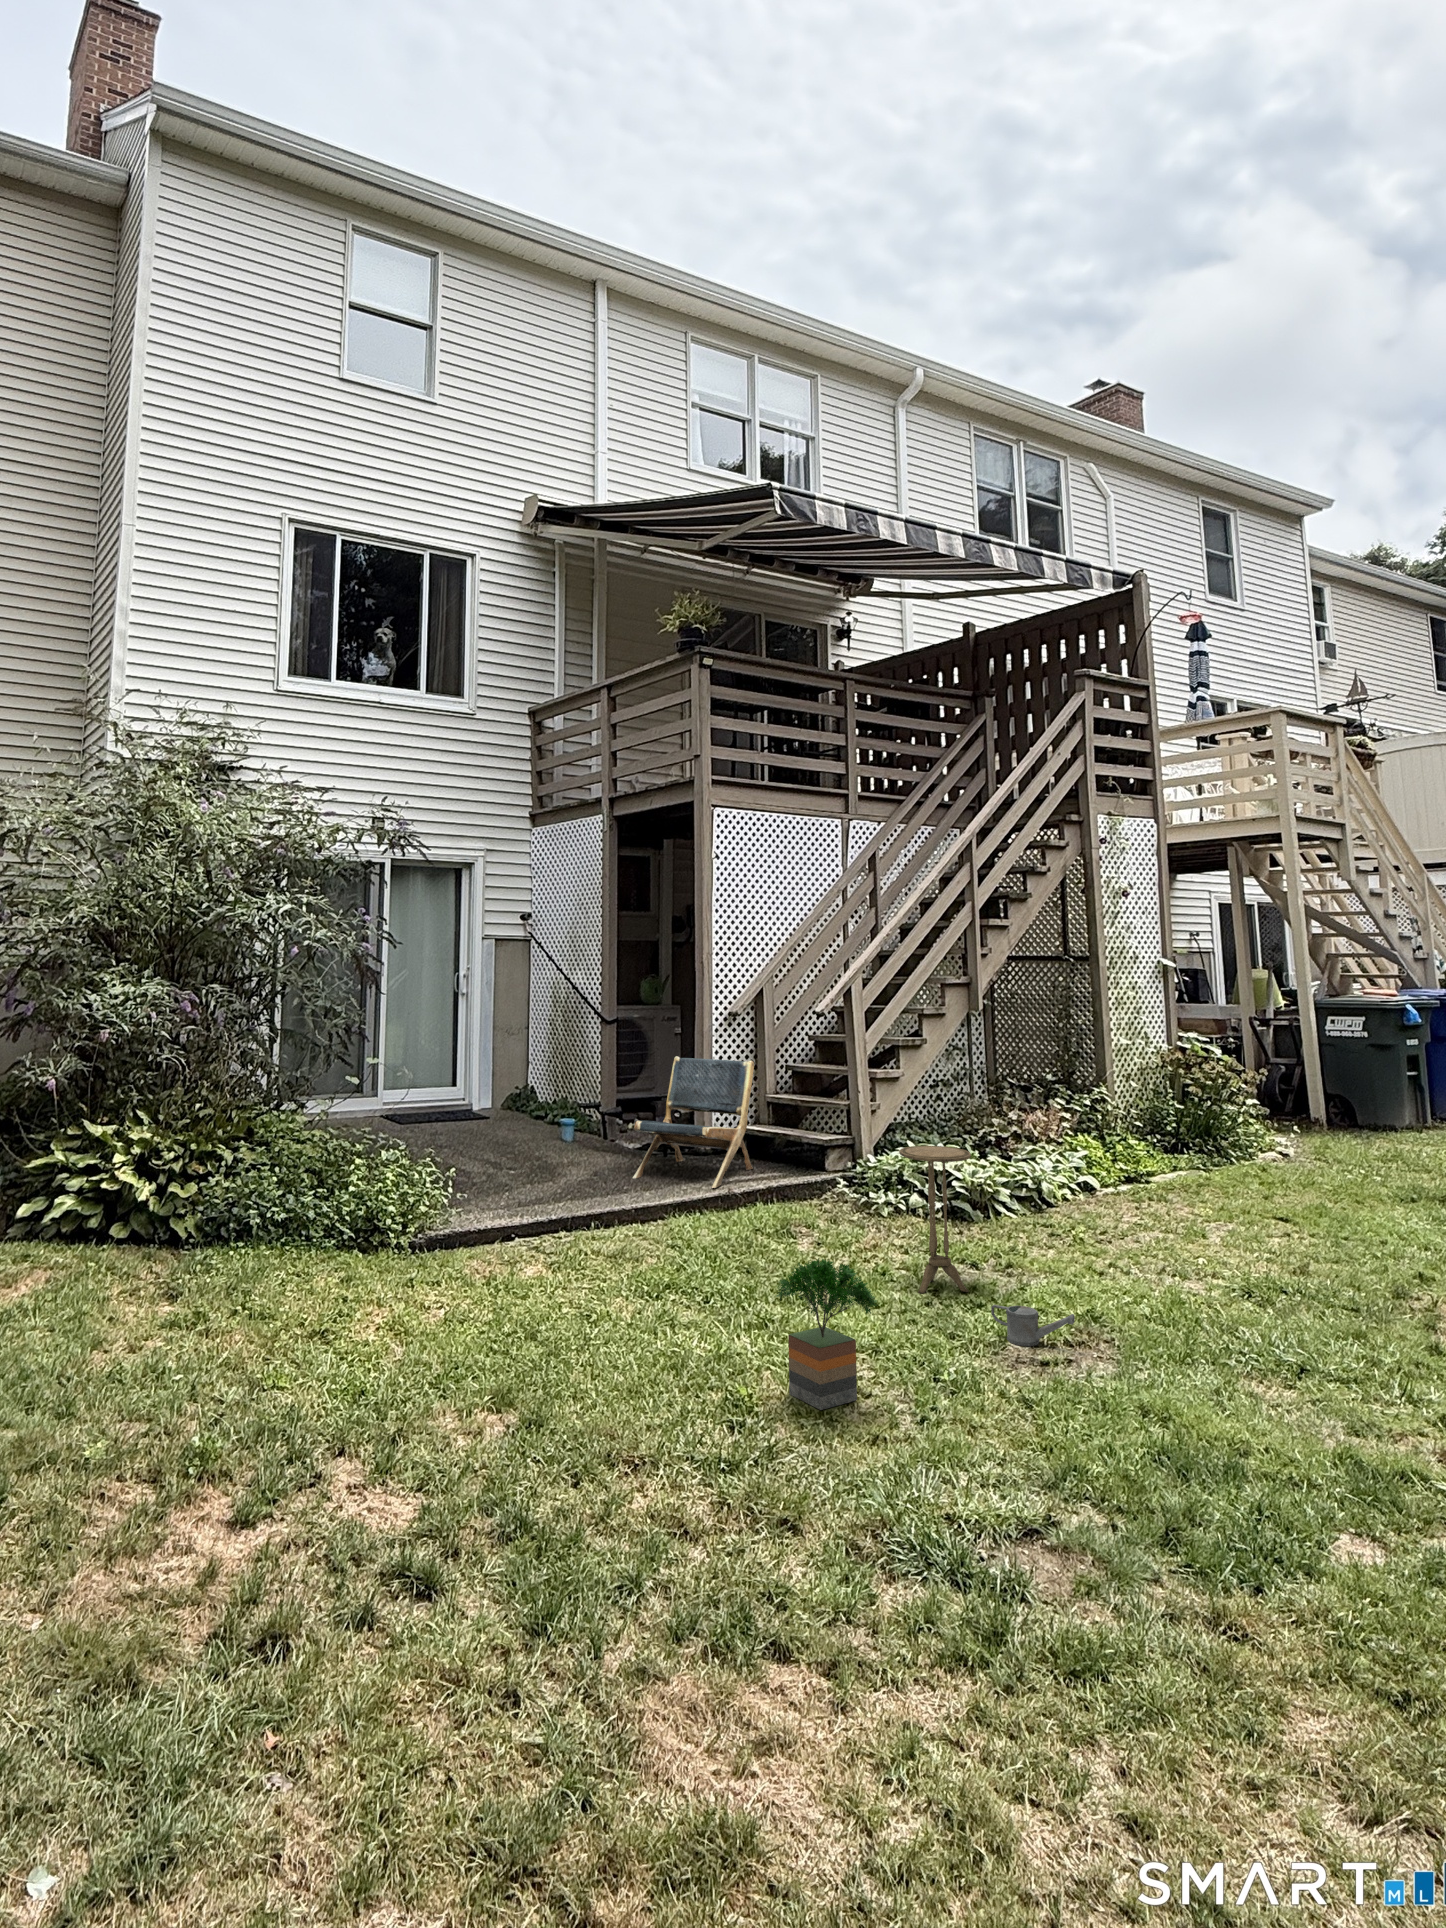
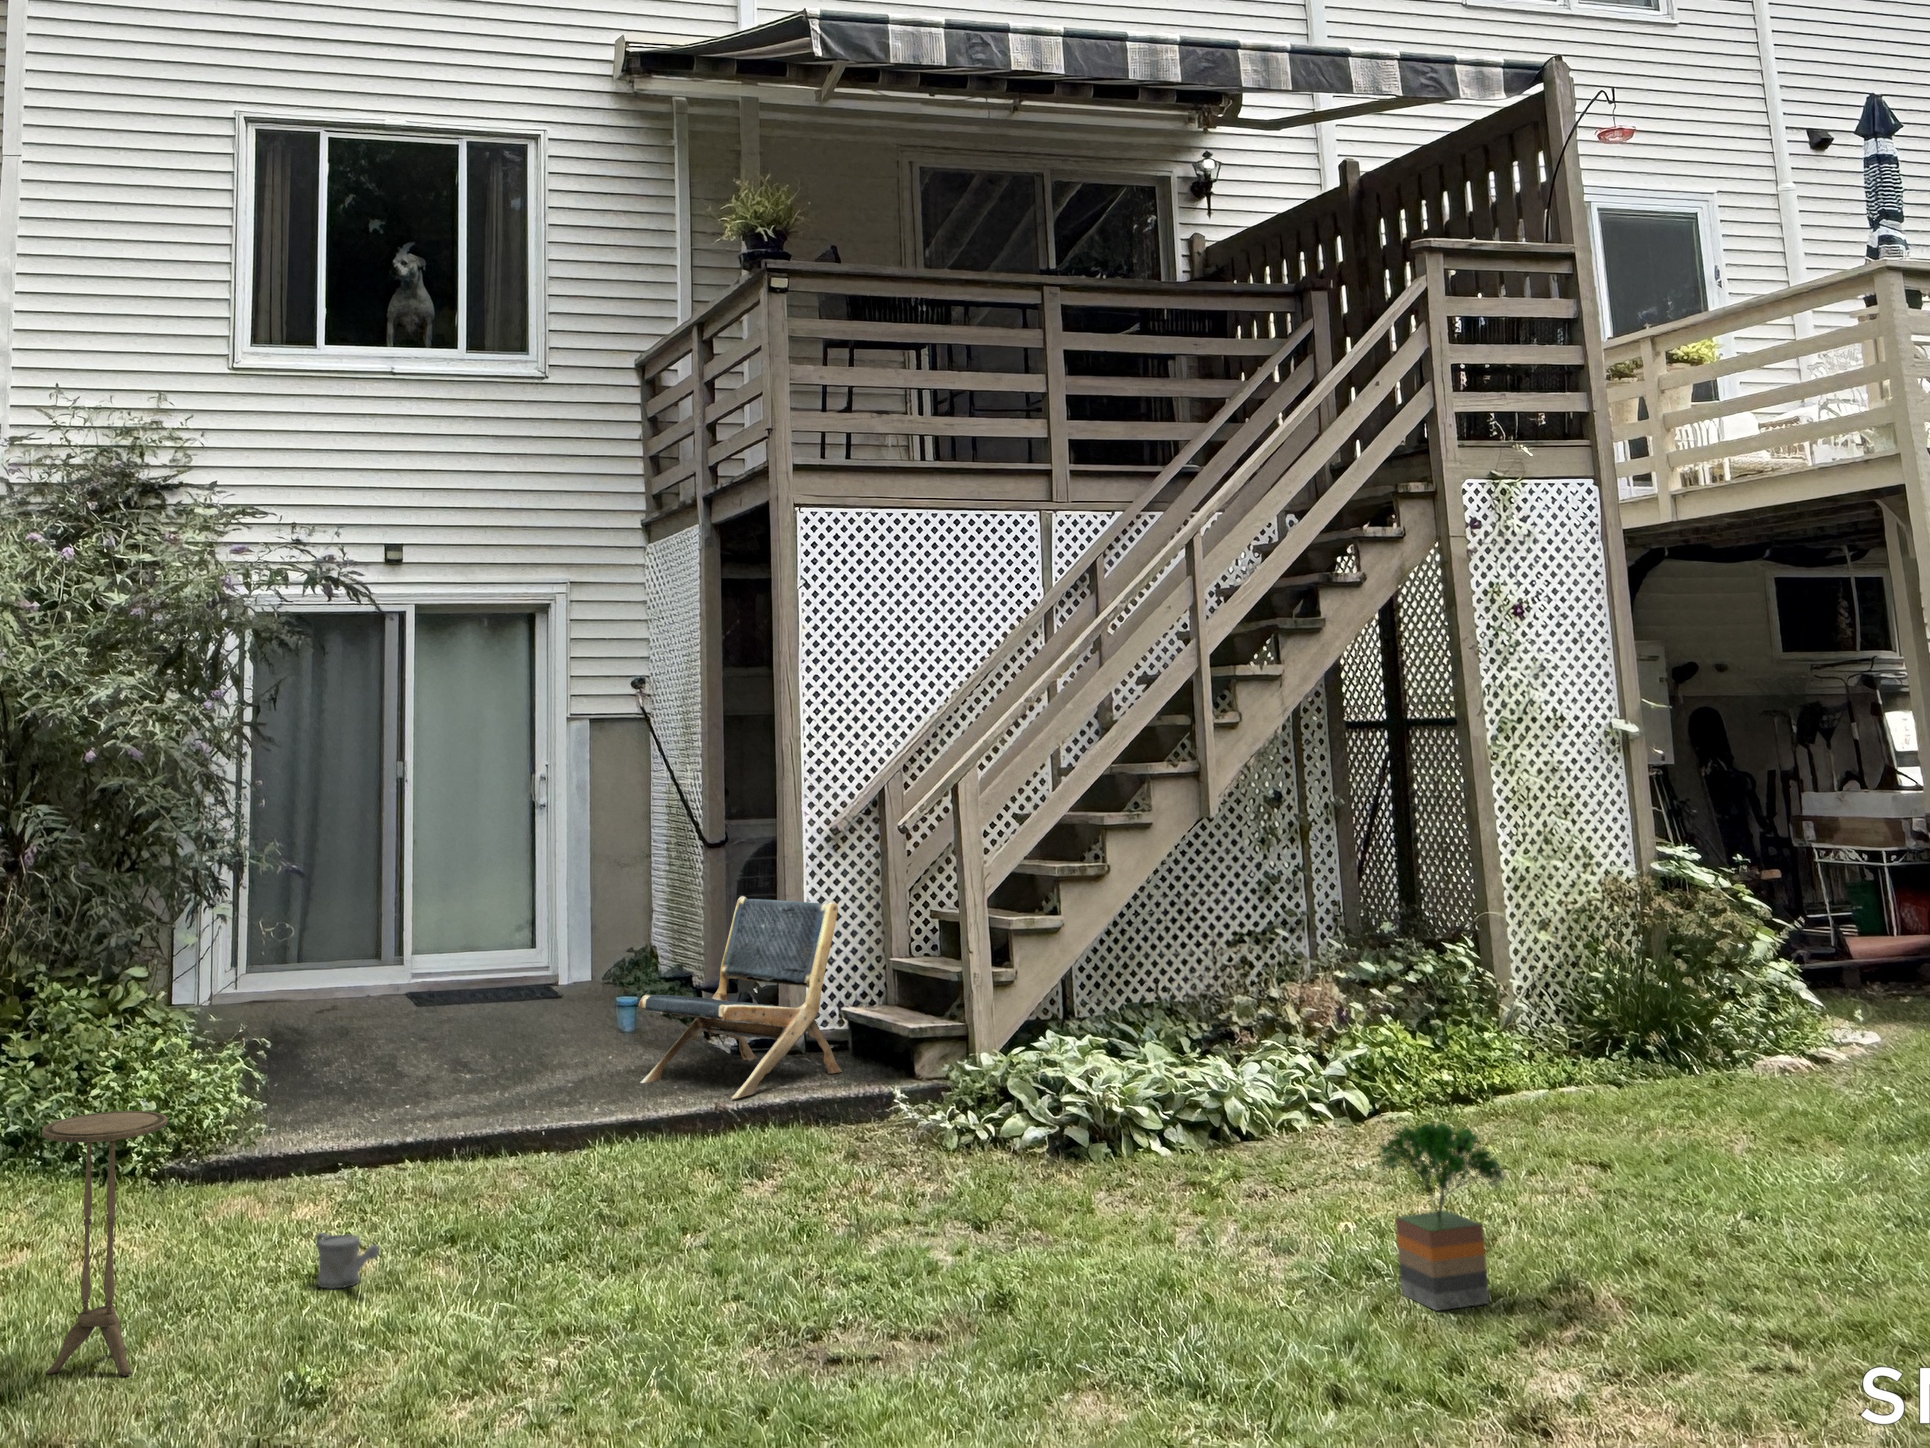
side table: present [899,1146,971,1293] -> present [42,1111,167,1376]
potted tree: present [776,1258,877,1410] -> present [1378,1123,1504,1311]
watering can: present [991,1305,1075,1346] -> present [316,1233,379,1289]

